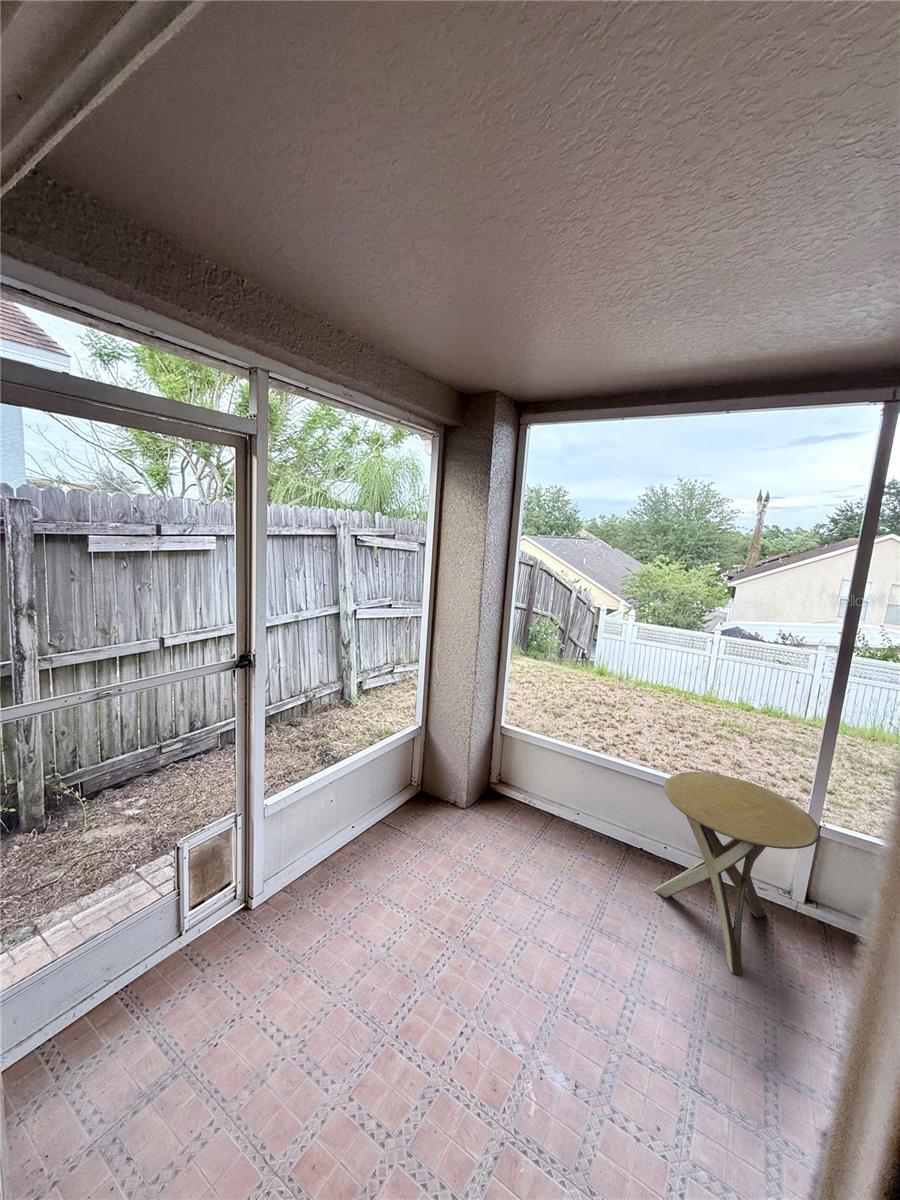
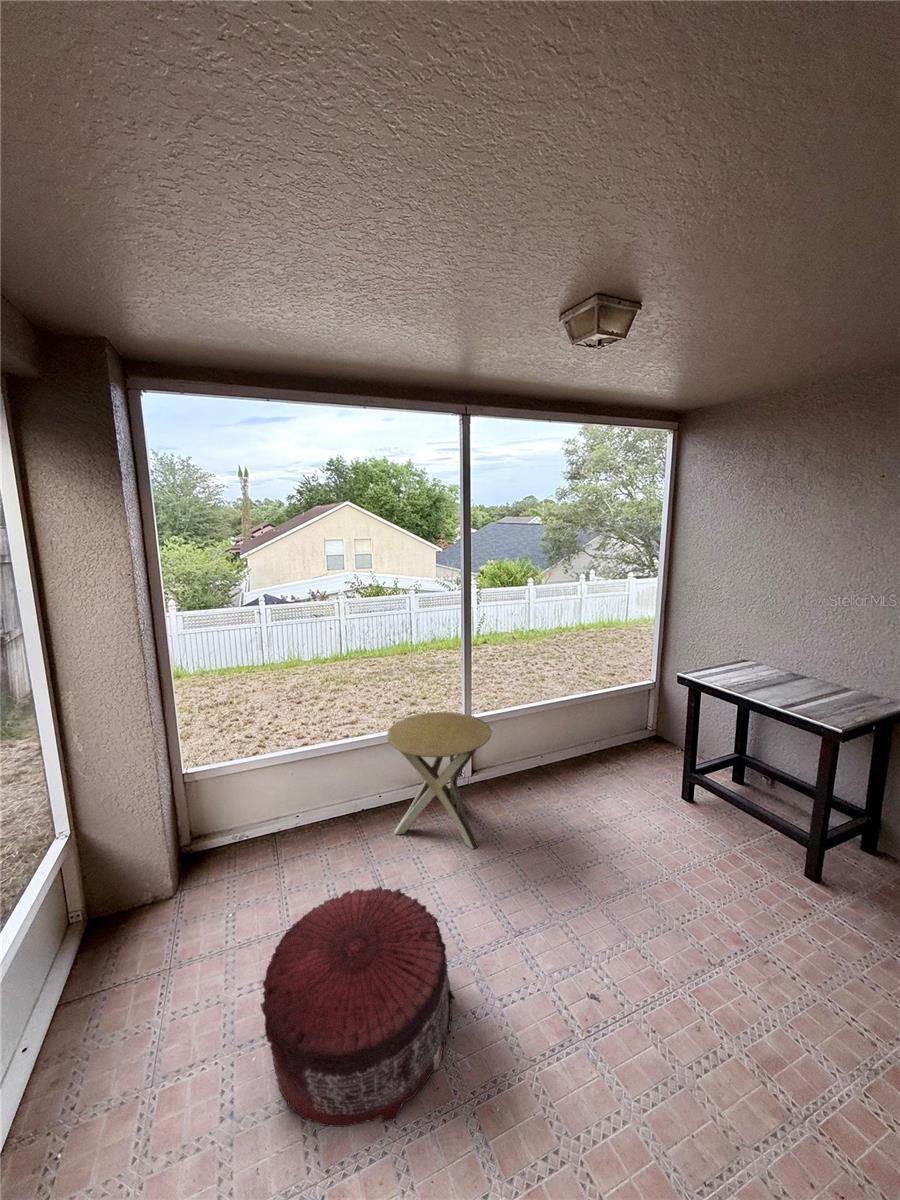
pouf: none [410,867,582,1077] -> present [261,887,454,1127]

